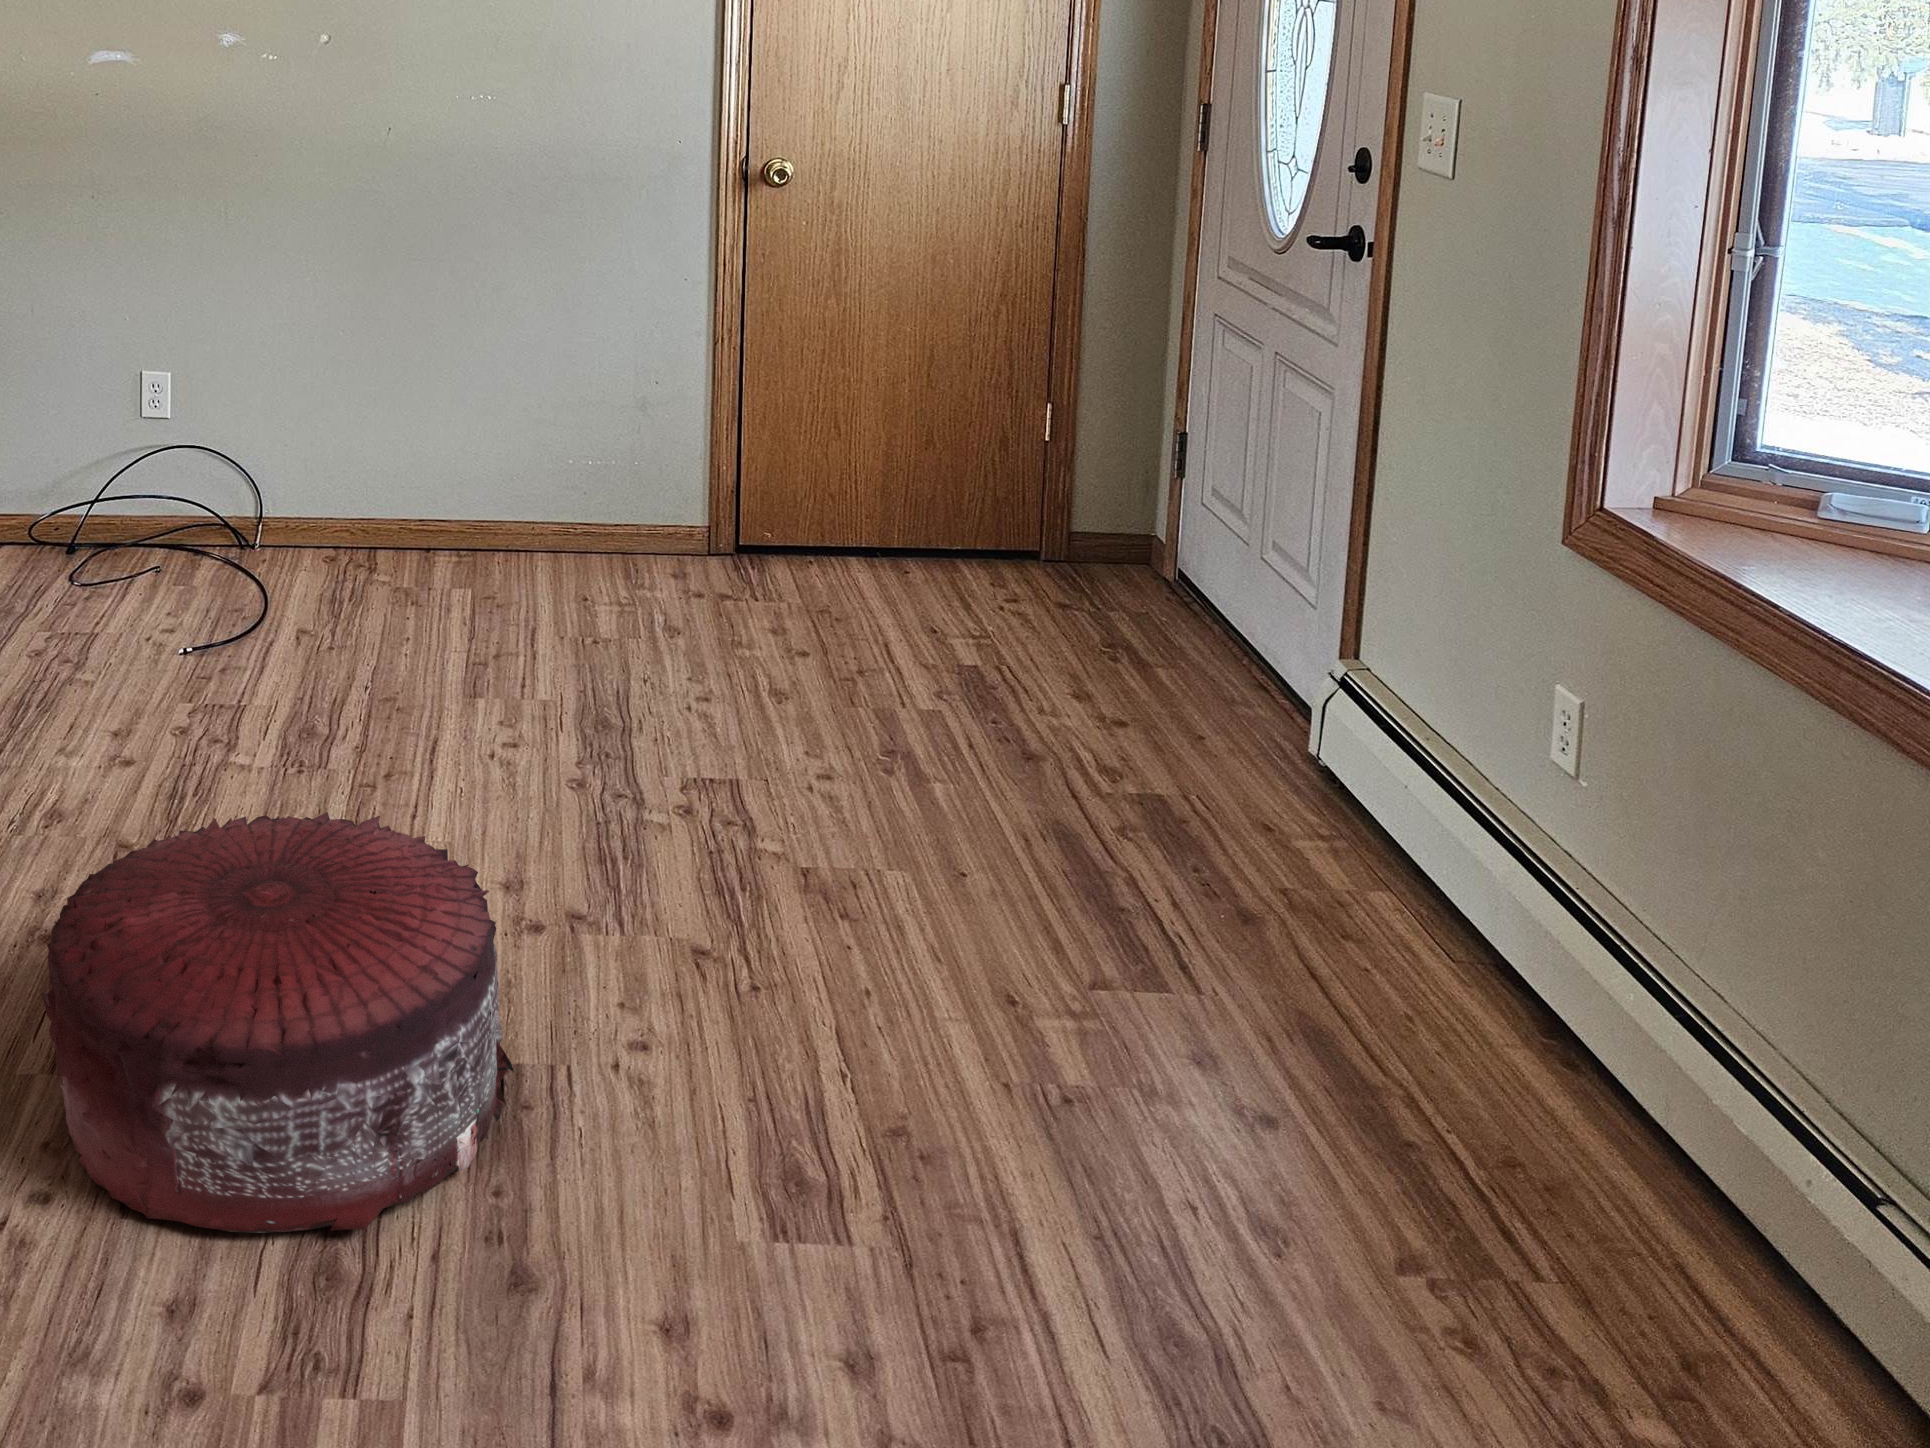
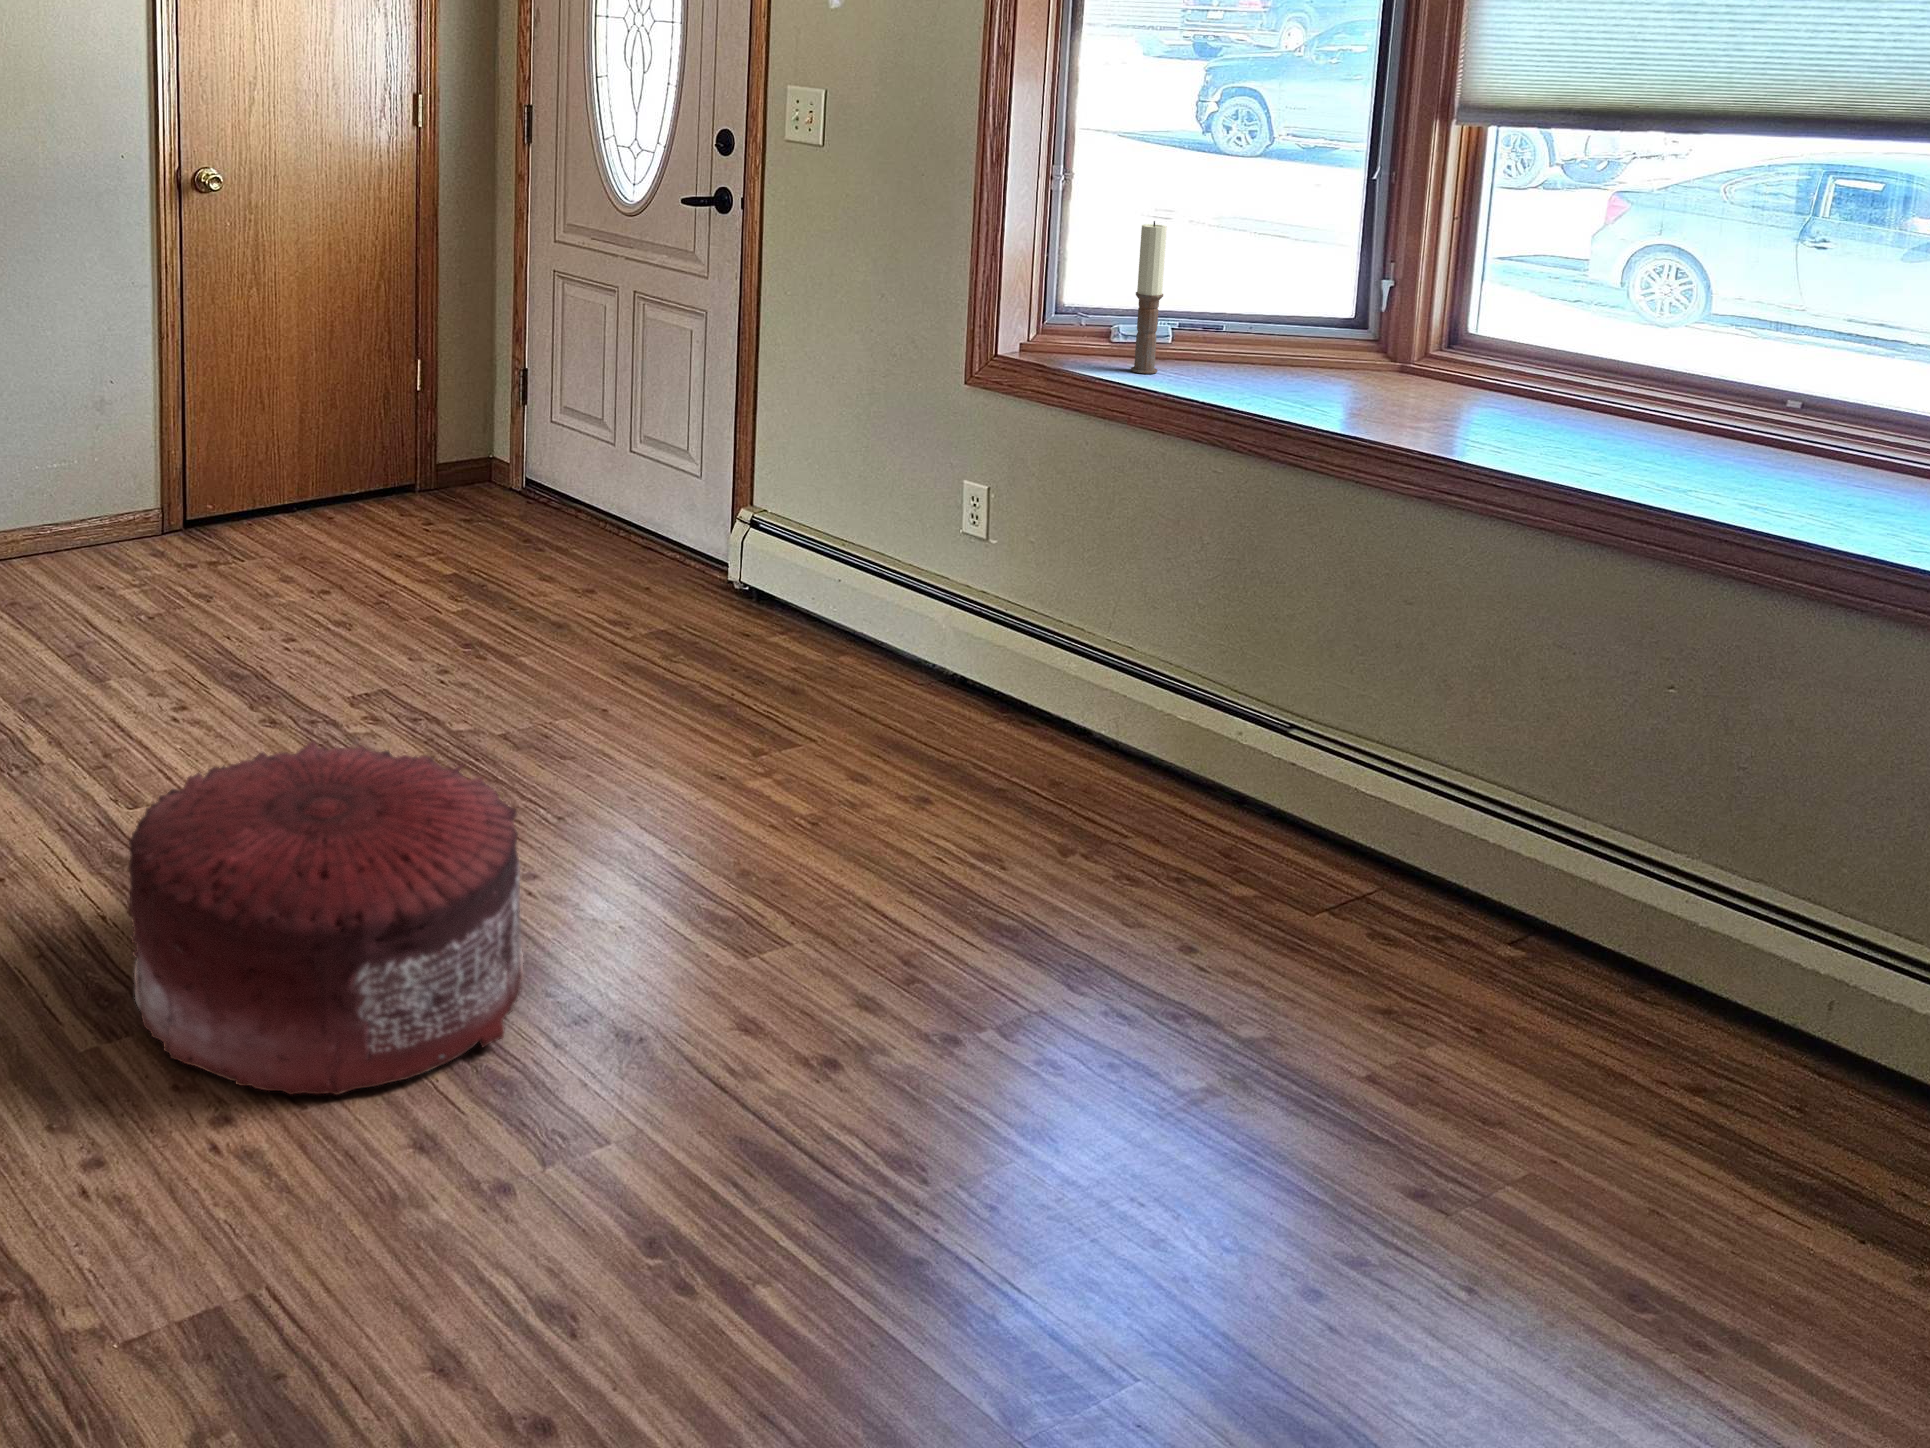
candle: none [1813,336,1897,585] -> present [1131,221,1167,373]

